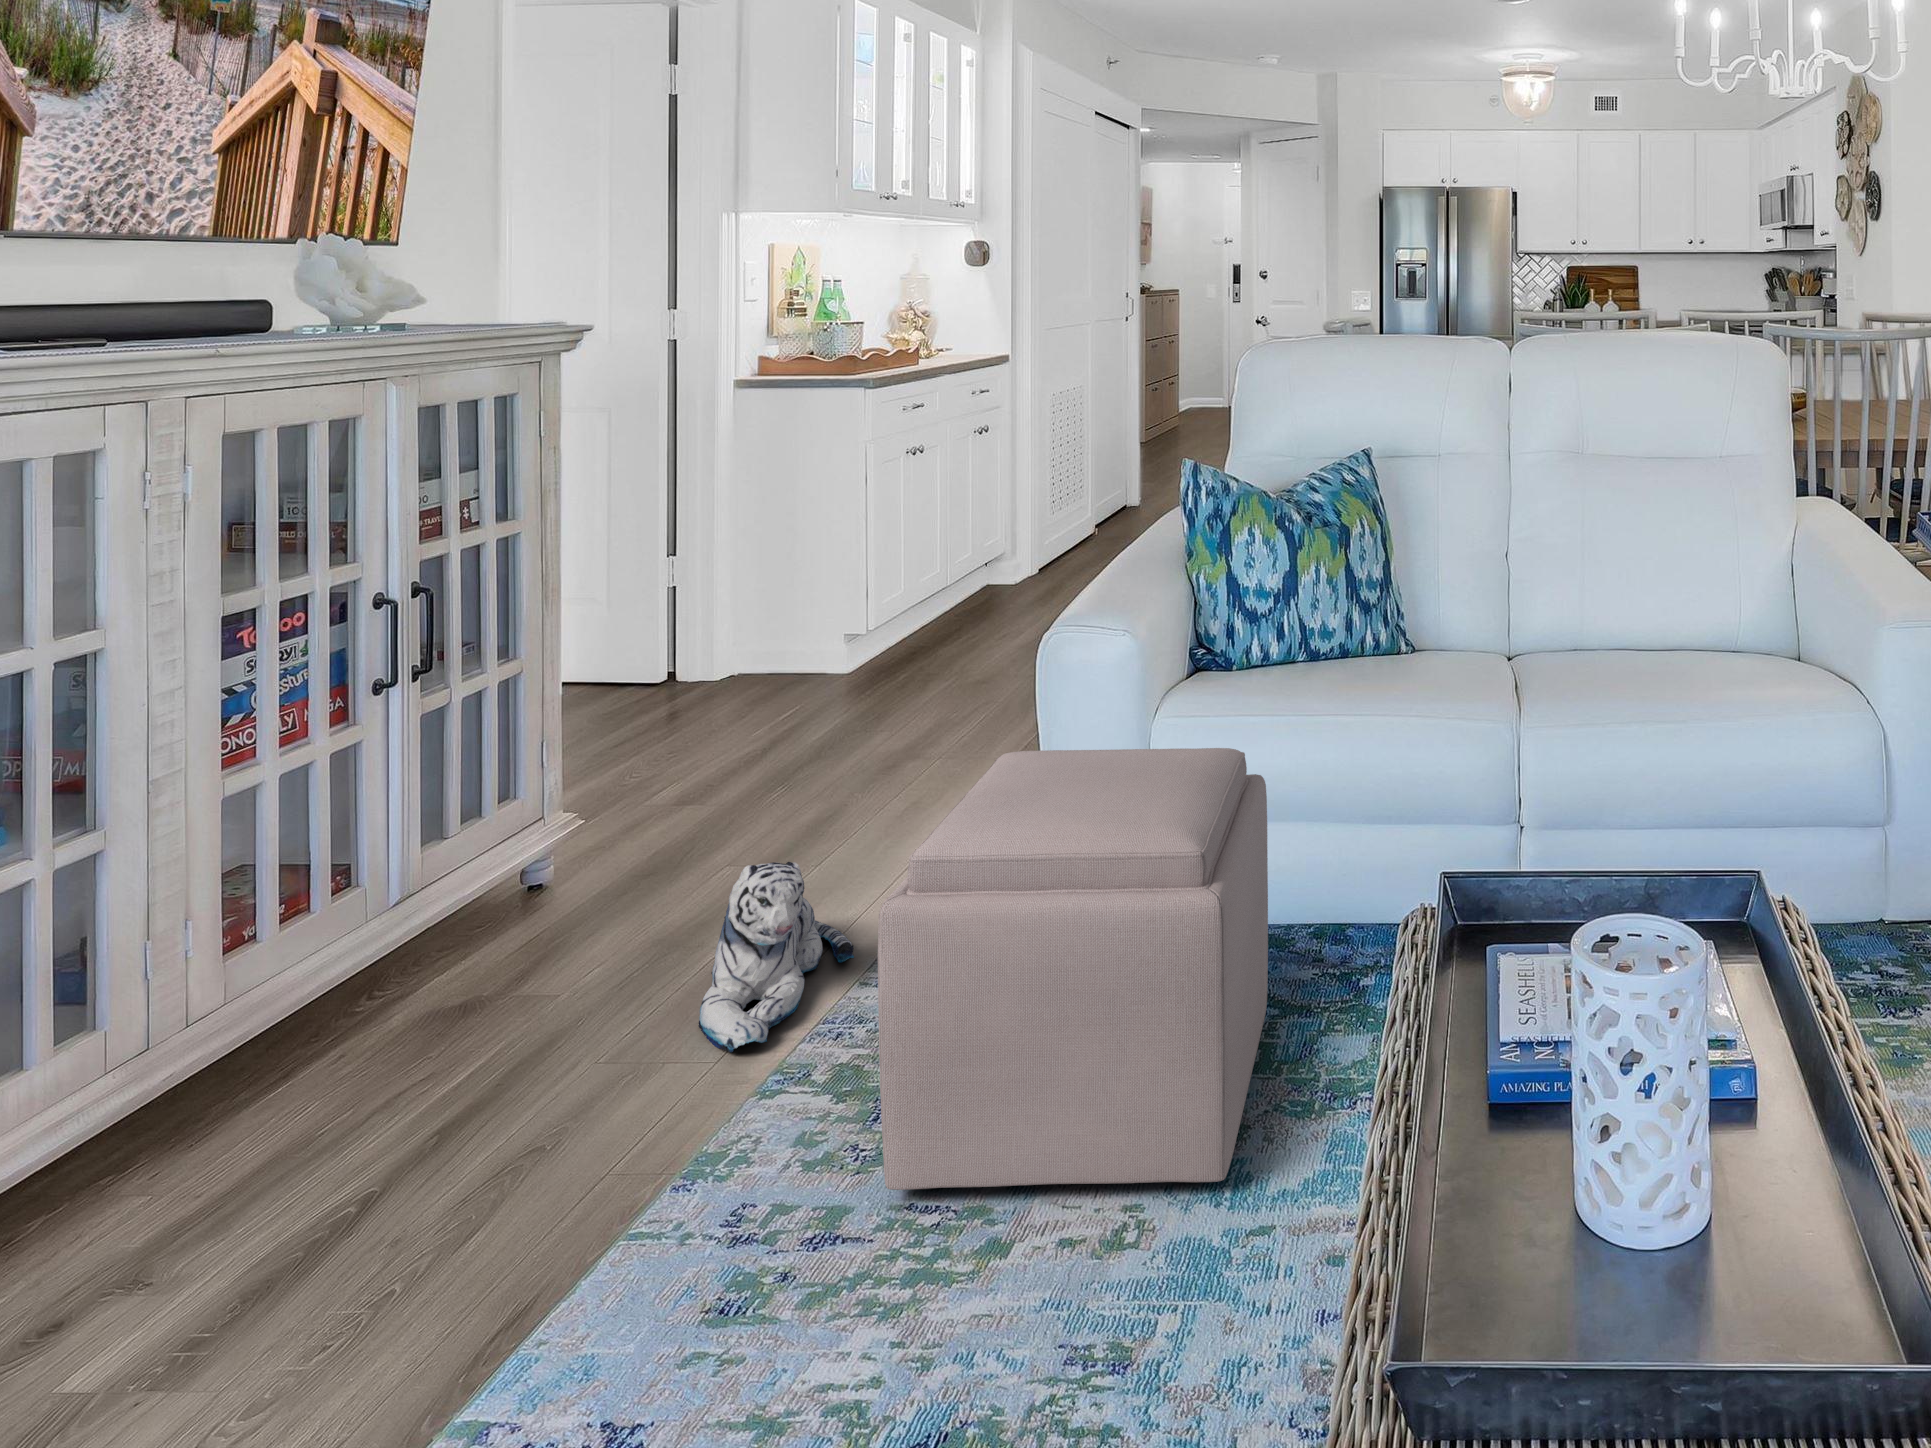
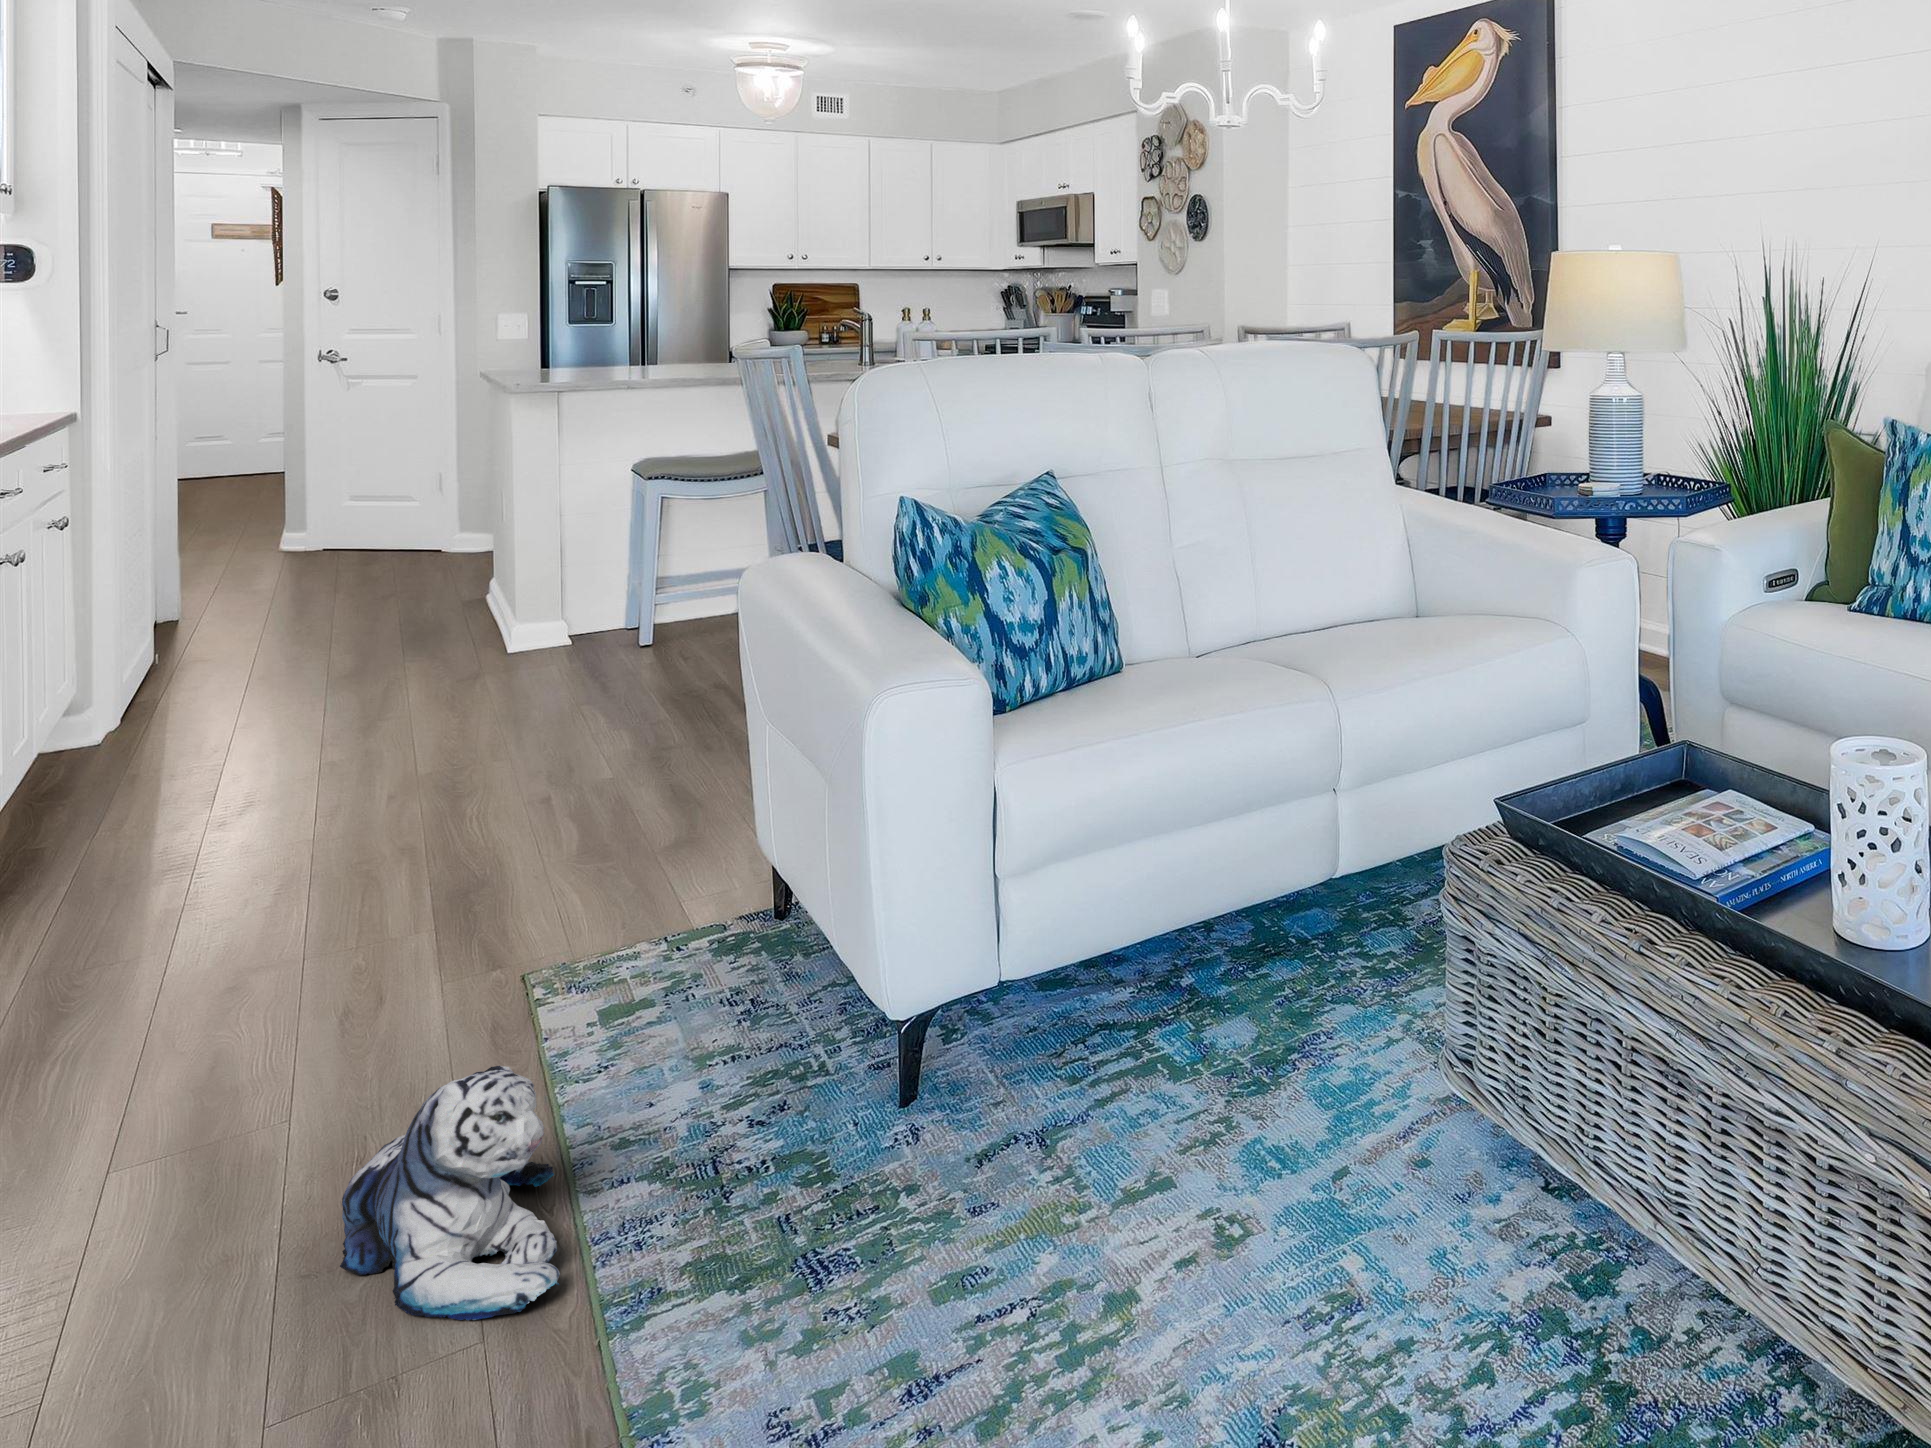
ottoman: present [878,748,1268,1190] -> none [830,775,1278,1304]

